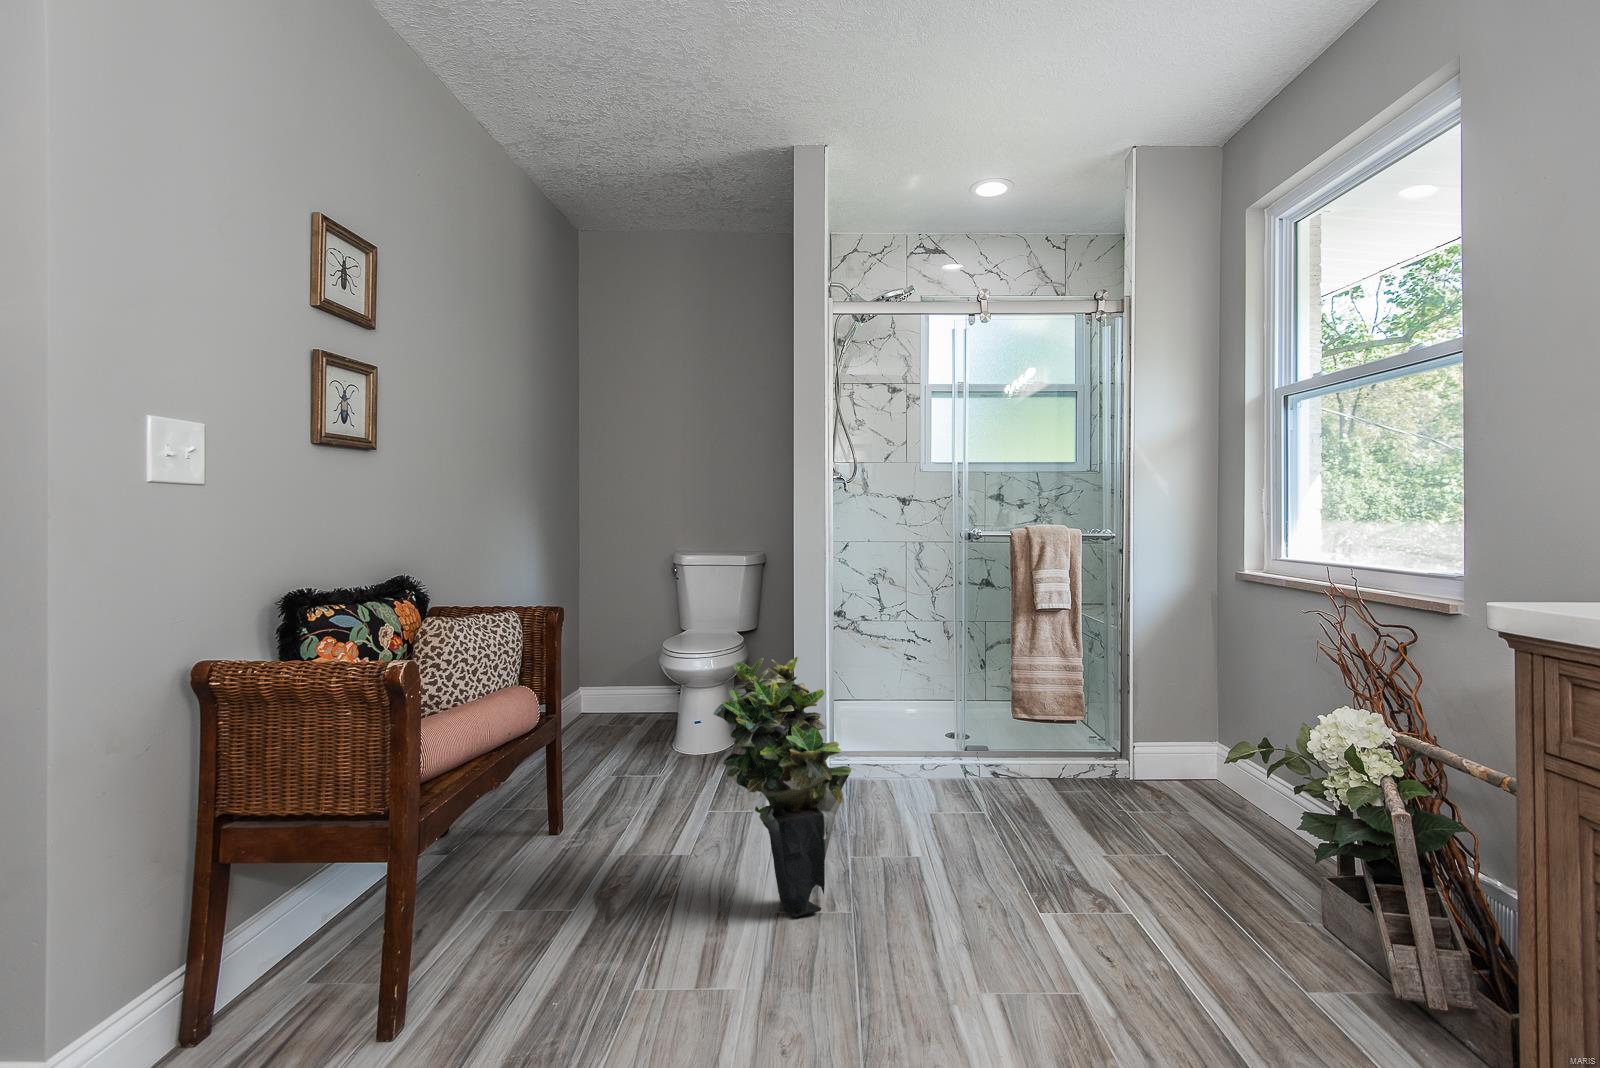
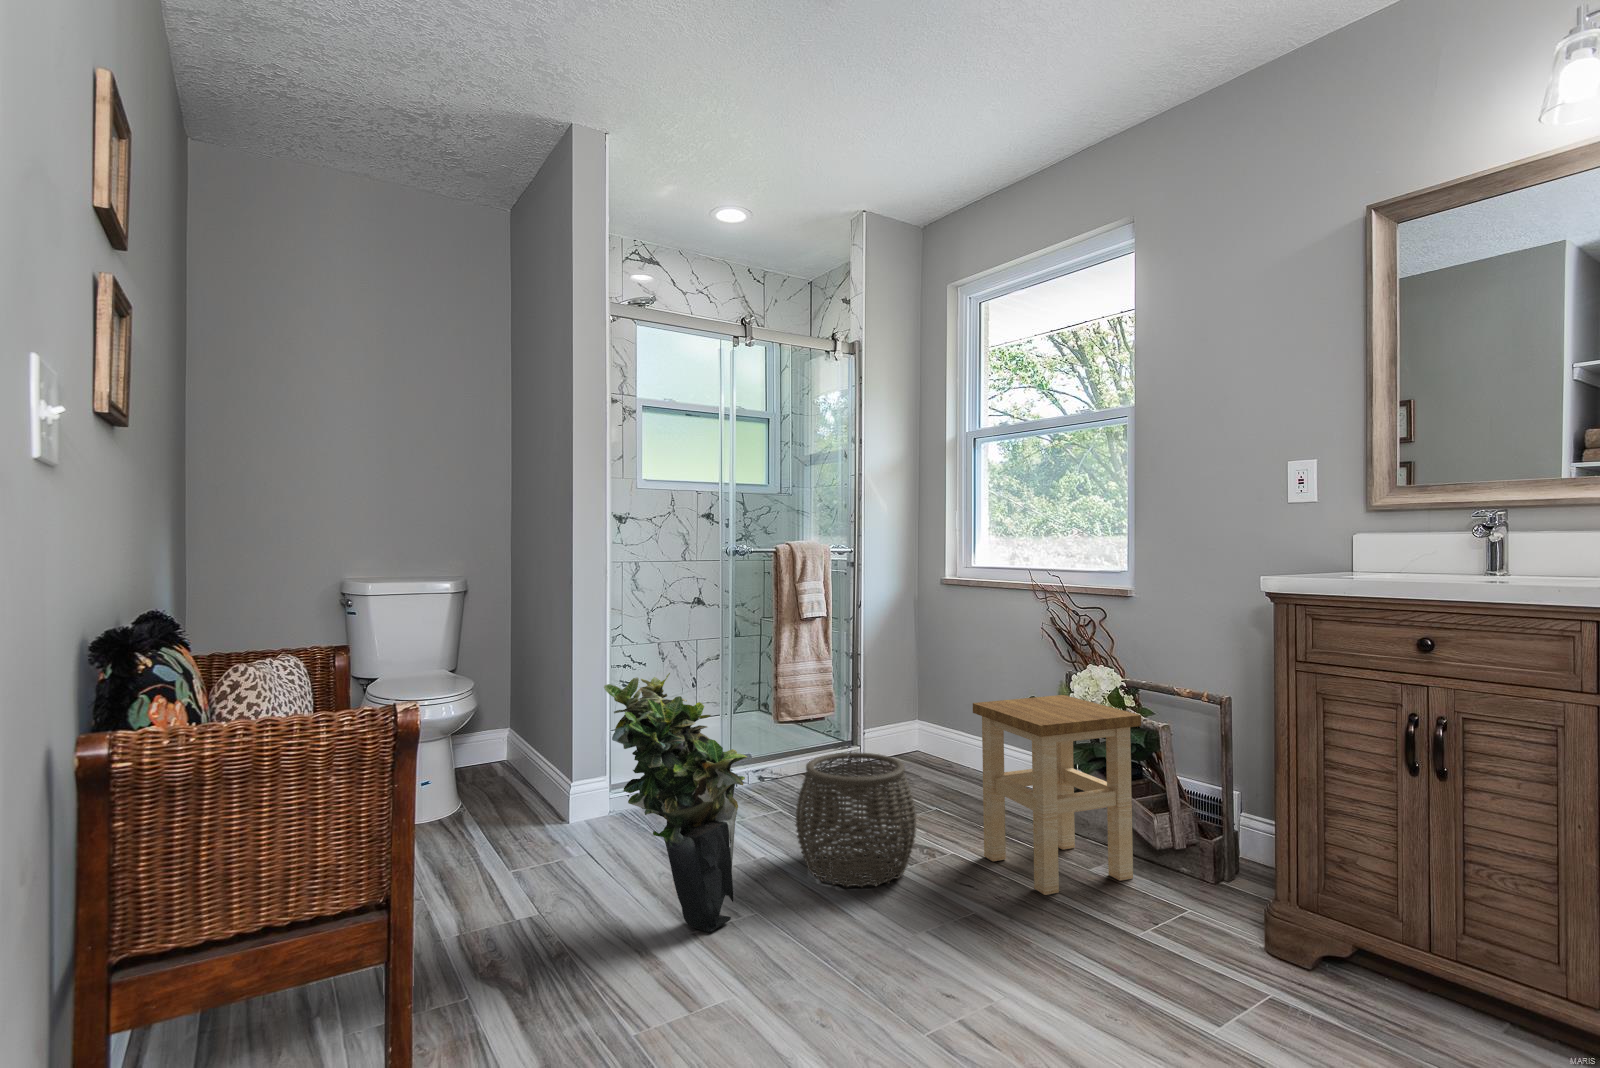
stool: none [1156,735,1384,1023] -> present [973,695,1141,895]
woven basket: none [926,765,1069,924] -> present [795,753,917,888]

